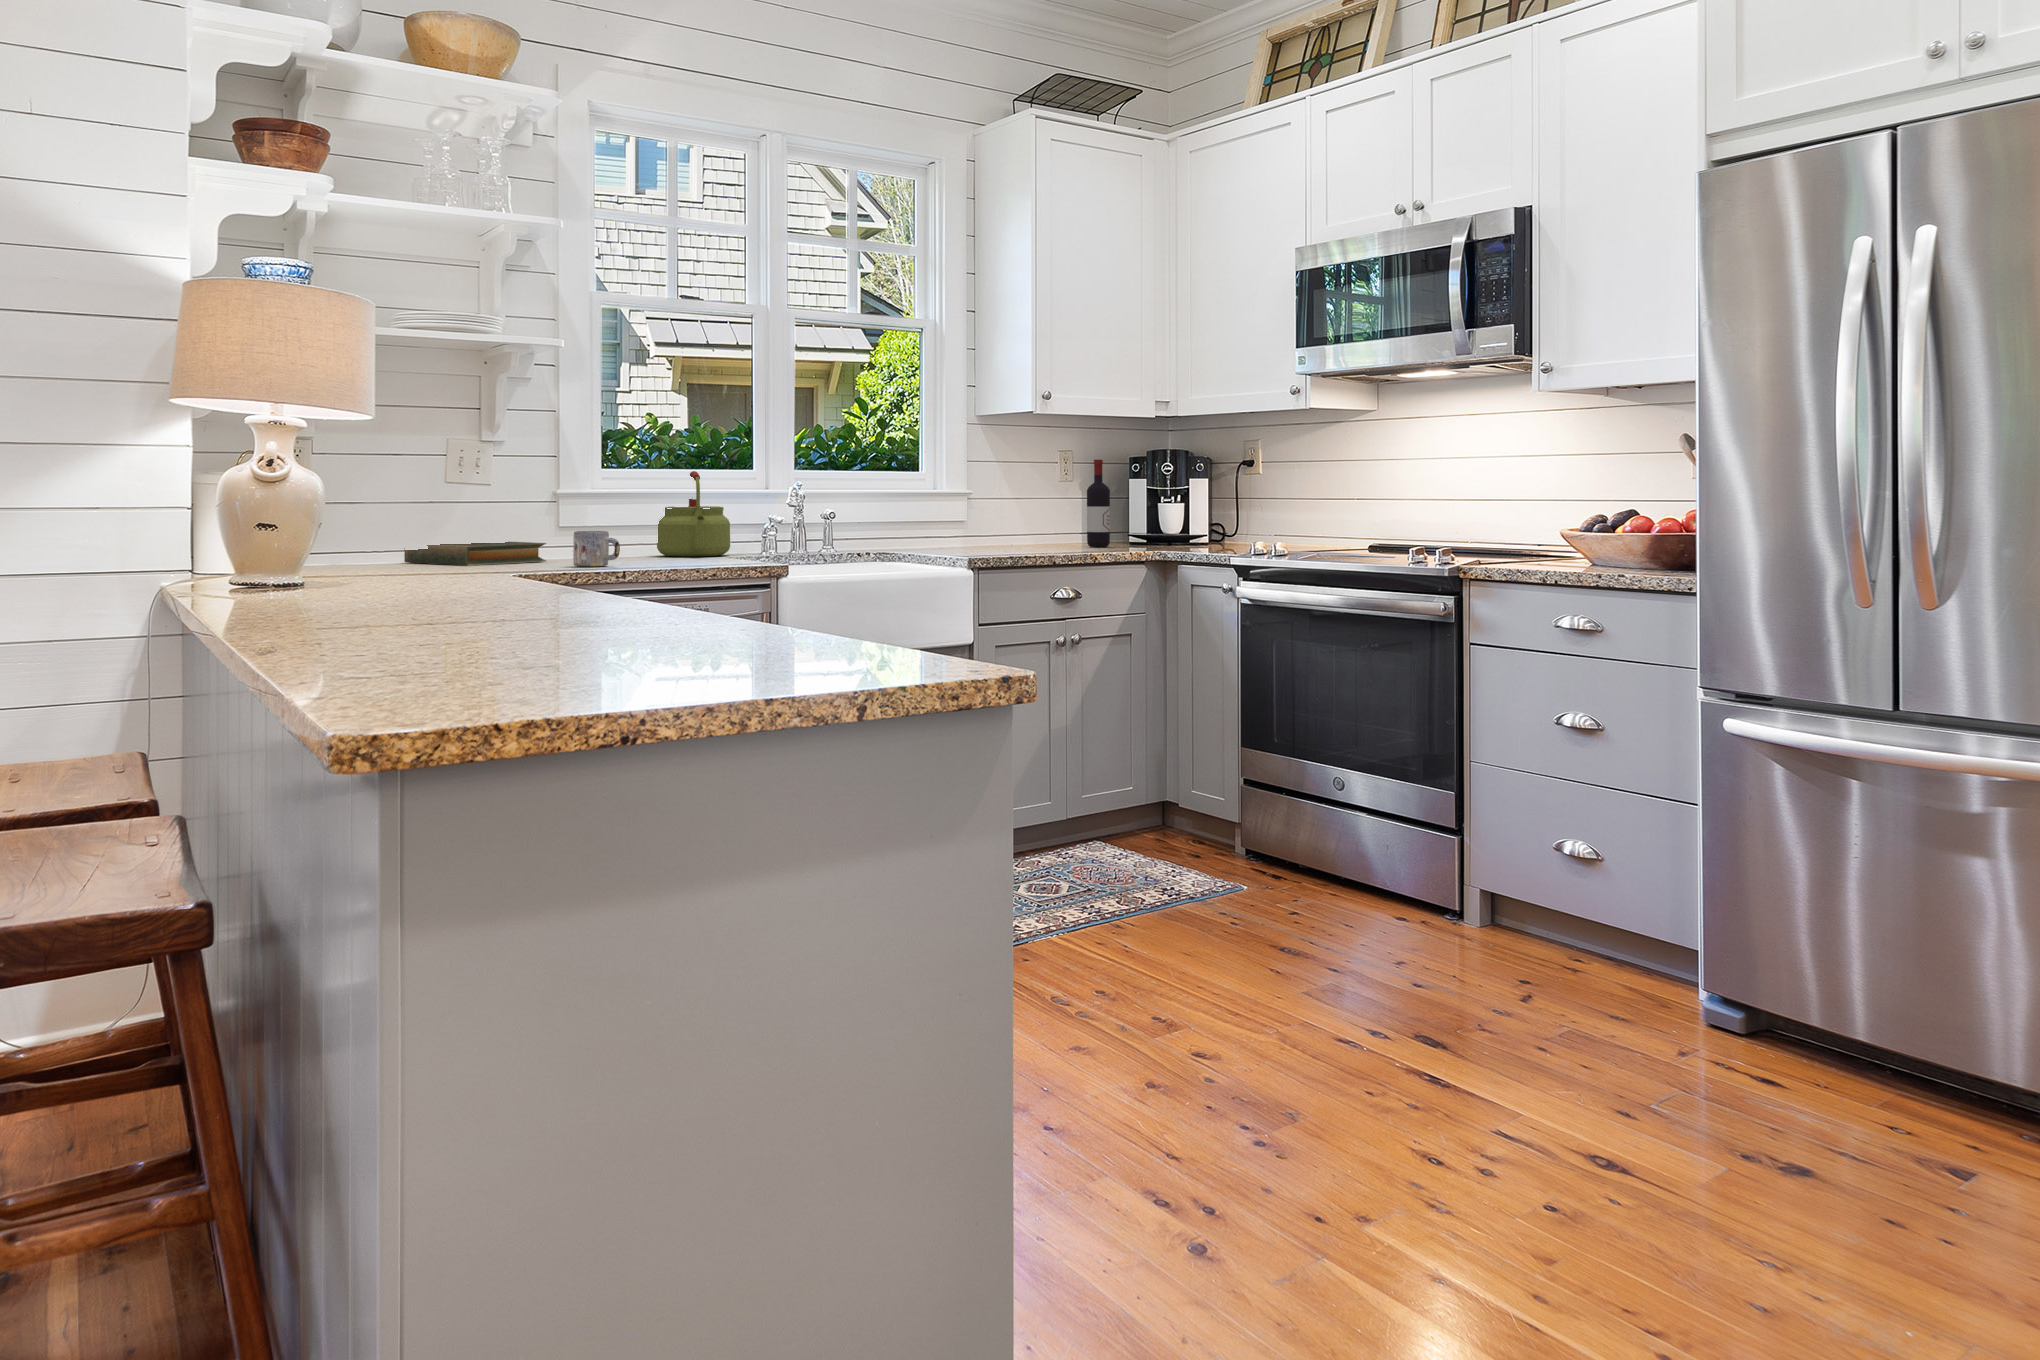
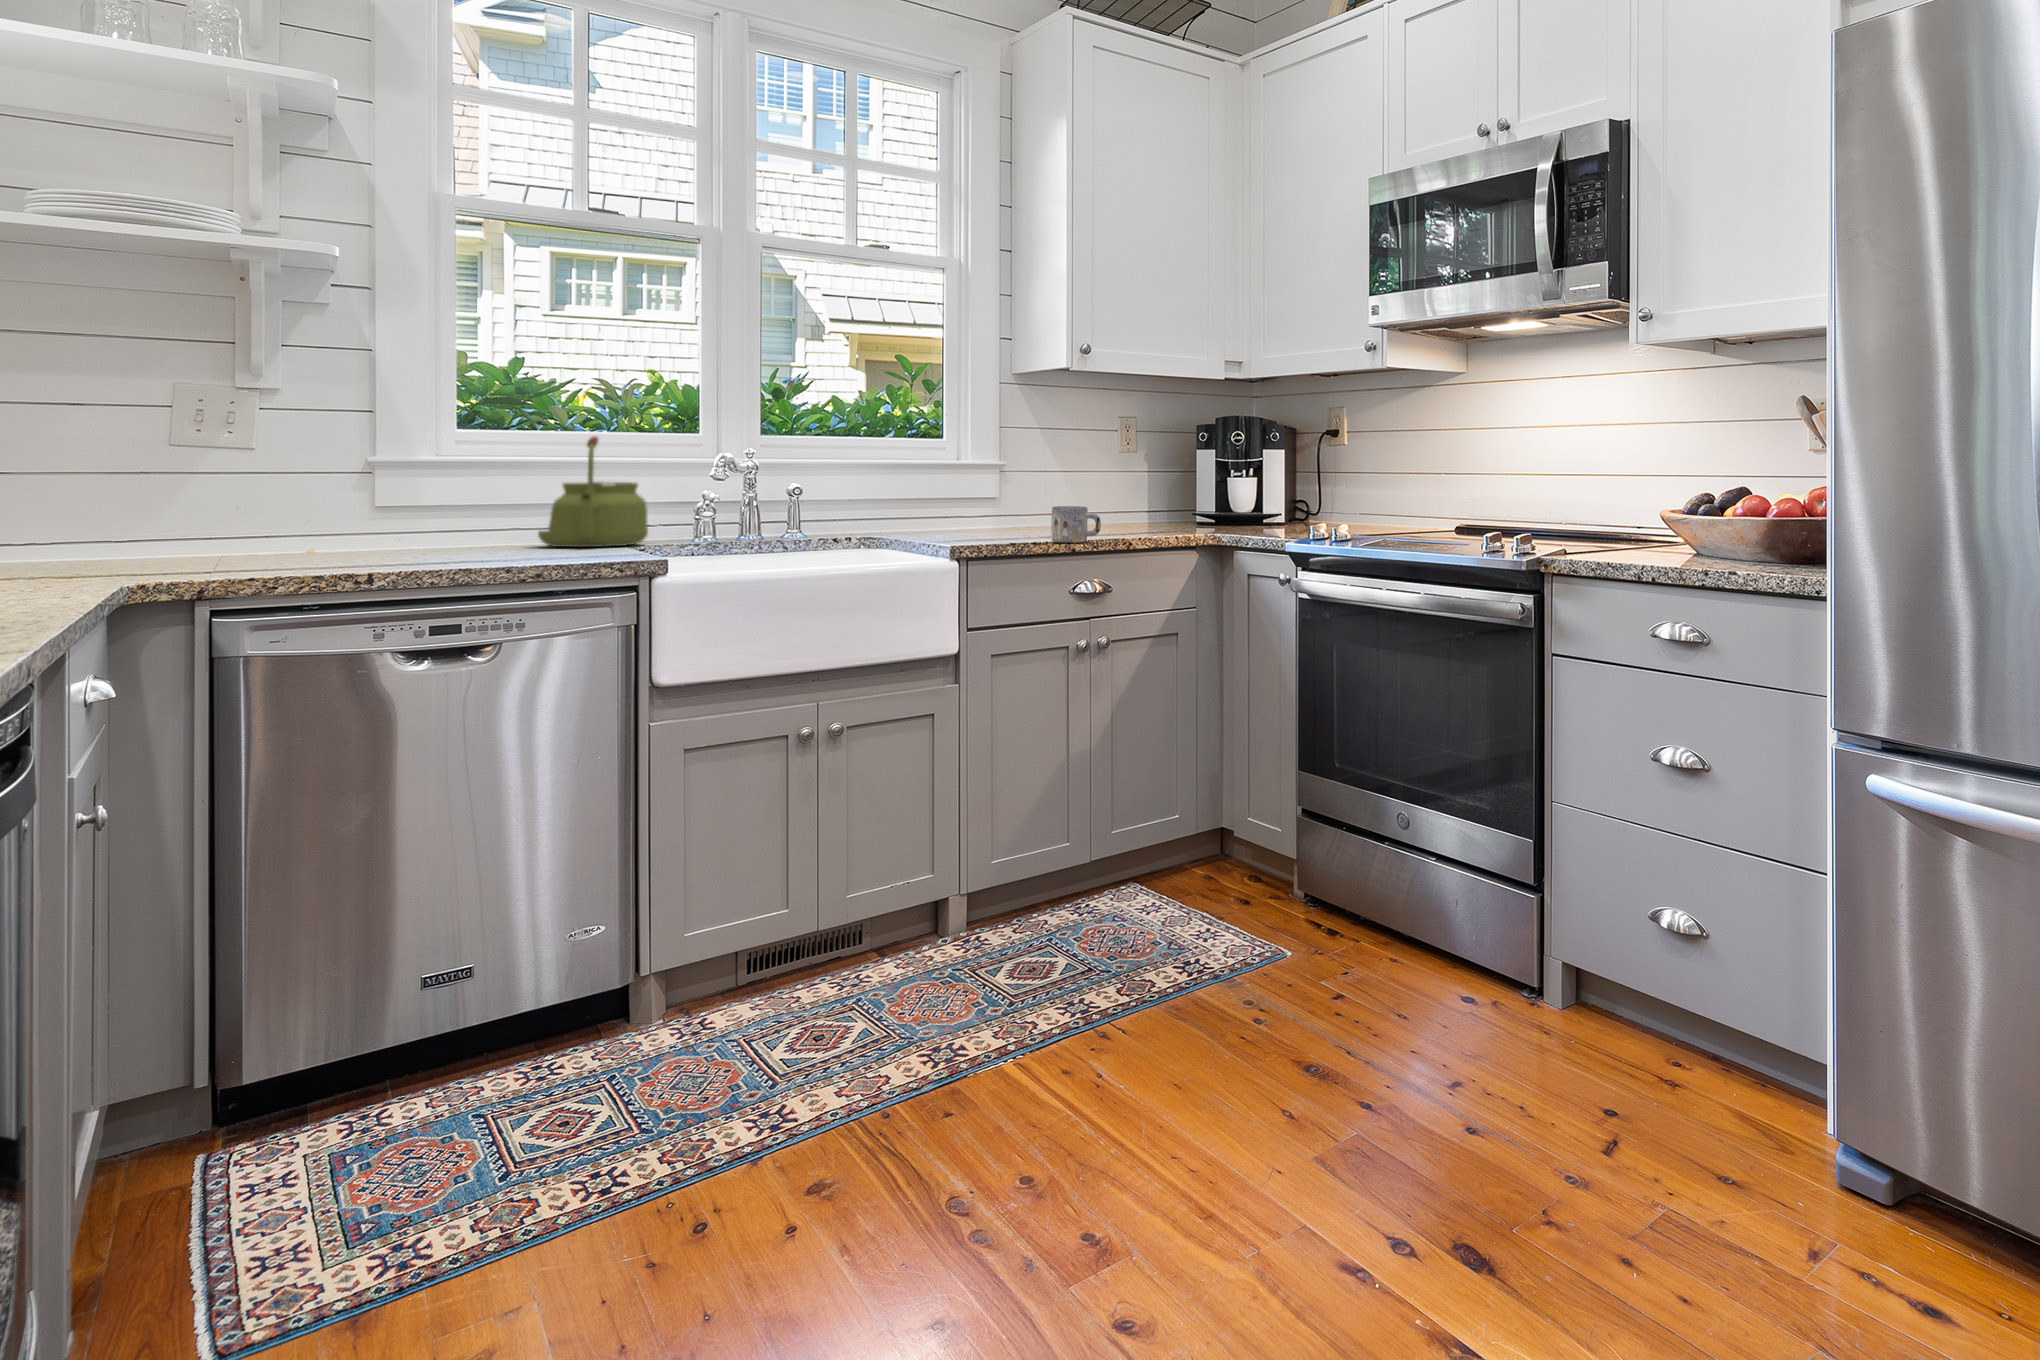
wine bottle: present [1087,460,1110,547] -> none [1143,431,1170,532]
mug: present [573,531,620,566] -> present [1051,506,1101,543]
hardback book: present [404,542,546,566] -> none [92,527,327,565]

